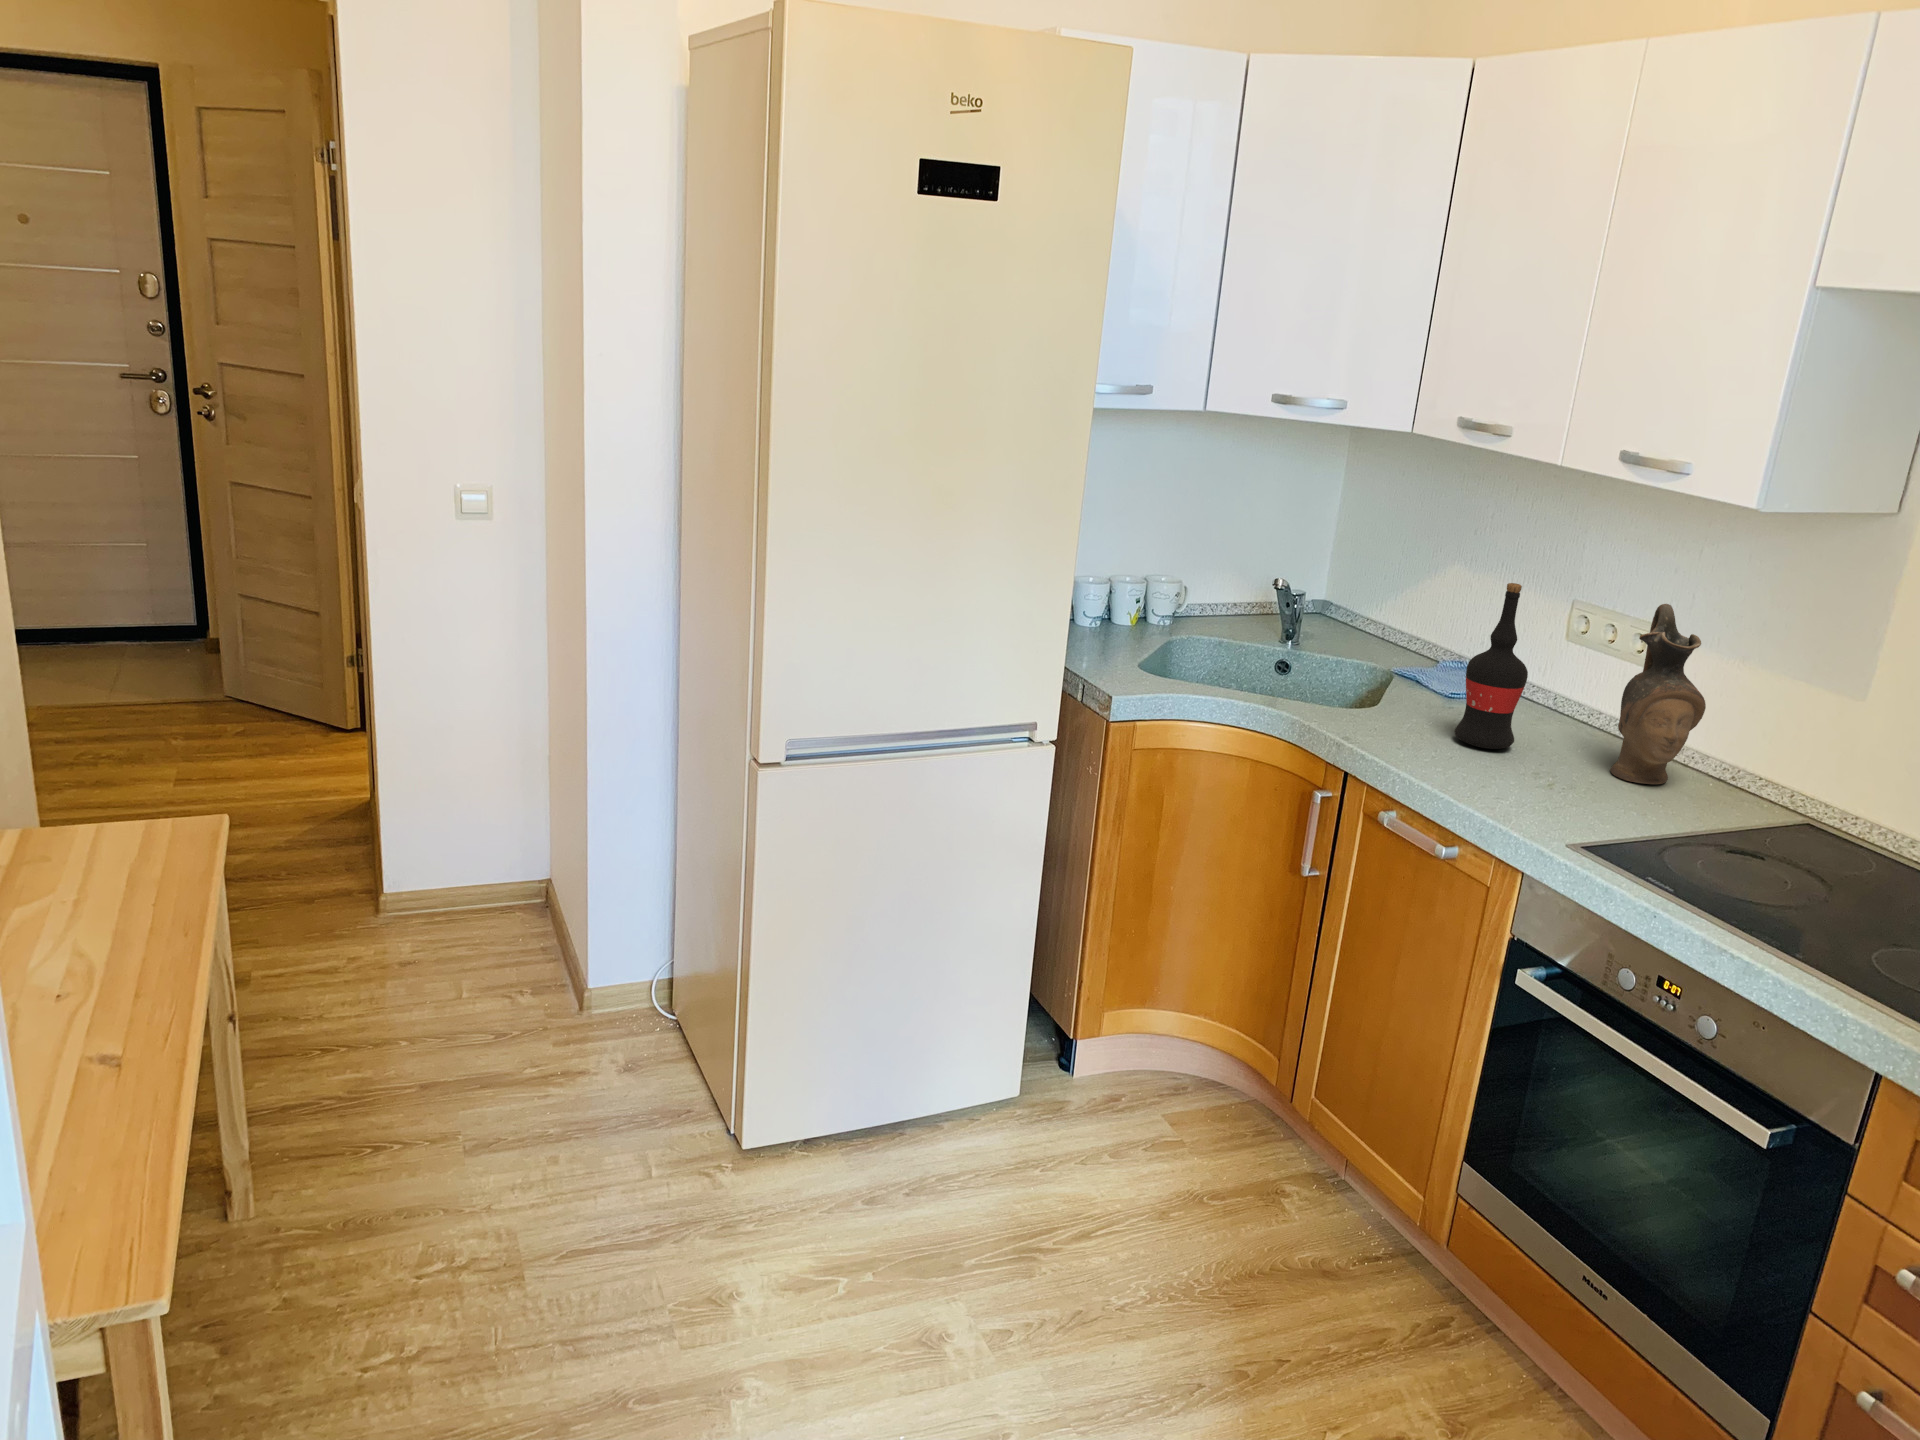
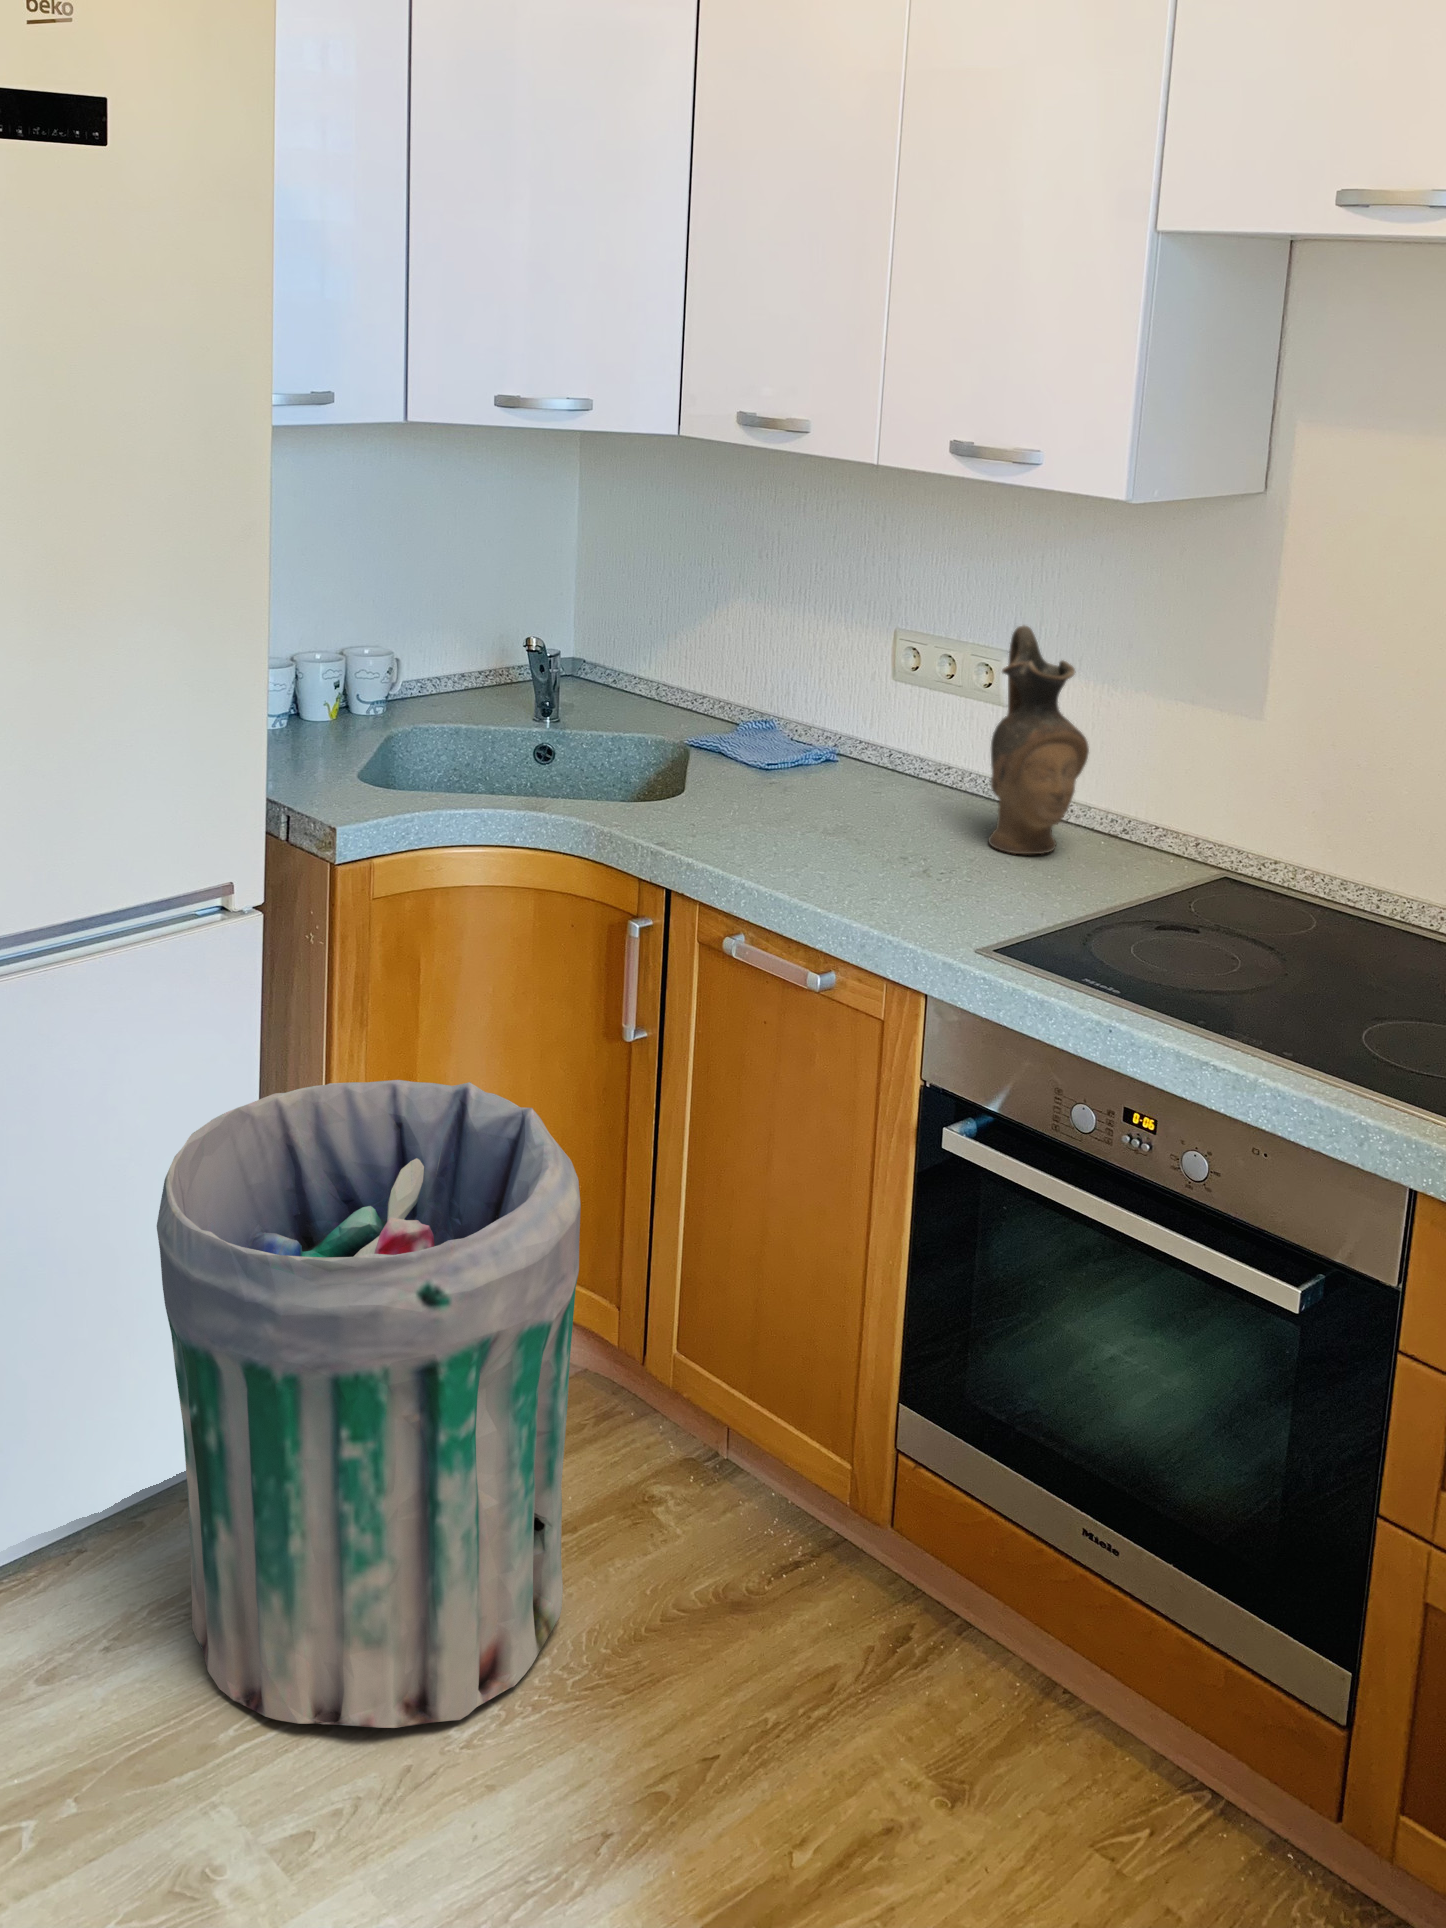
wine bottle: present [1455,583,1528,749] -> none [794,617,876,835]
trash can: none [959,867,1245,1292] -> present [157,1080,581,1728]

